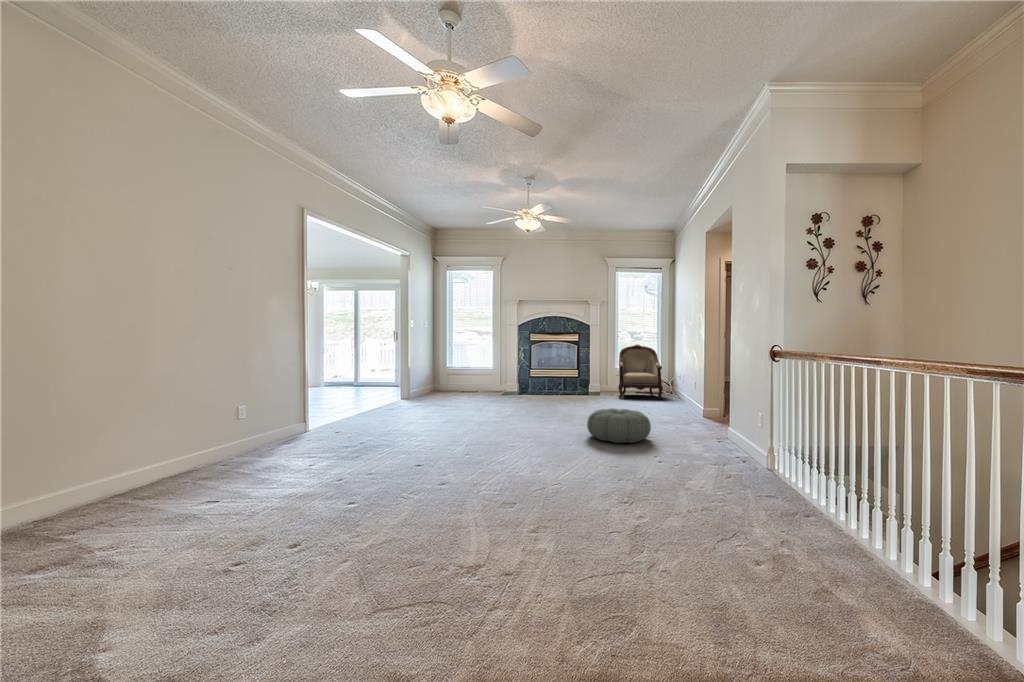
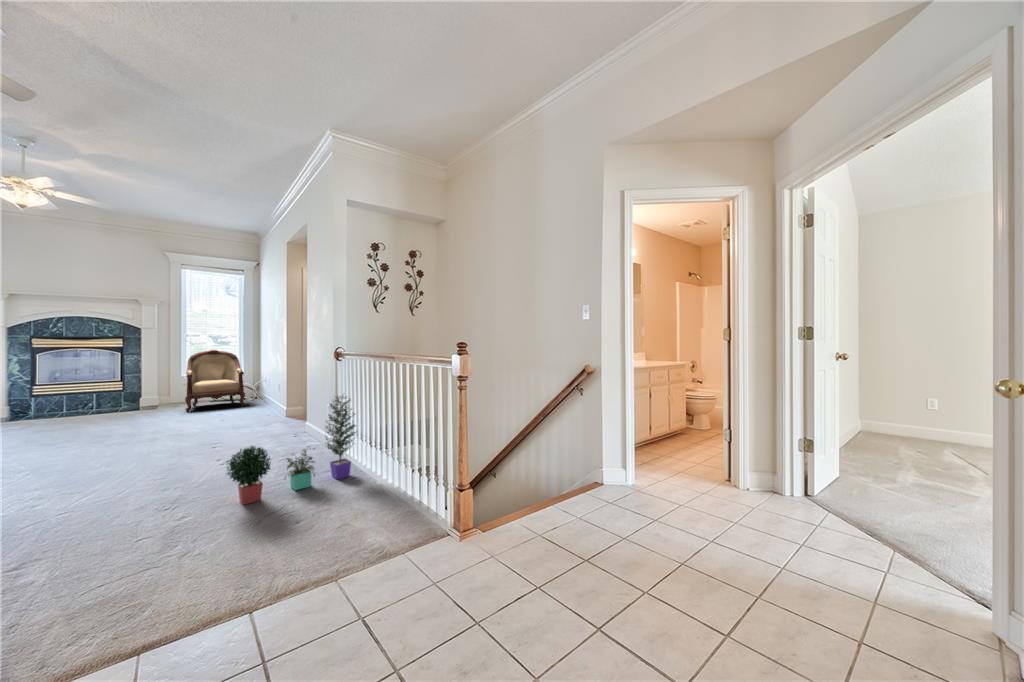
potted plant: none [666,394,793,487] -> present [227,395,356,505]
pouf: present [587,408,651,443] -> none [113,428,217,475]

